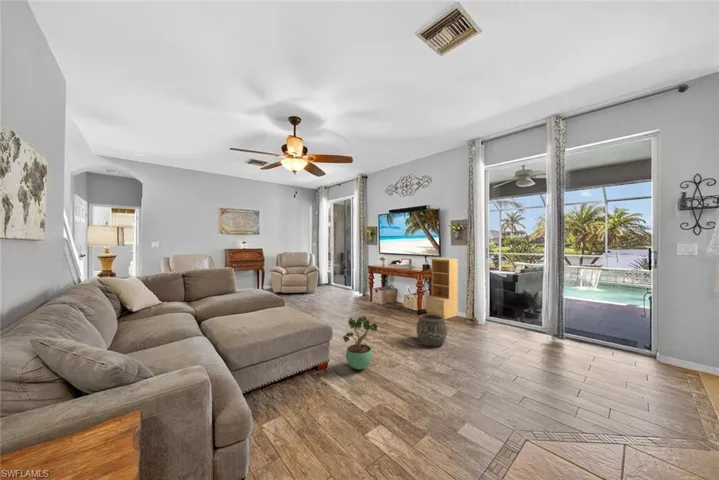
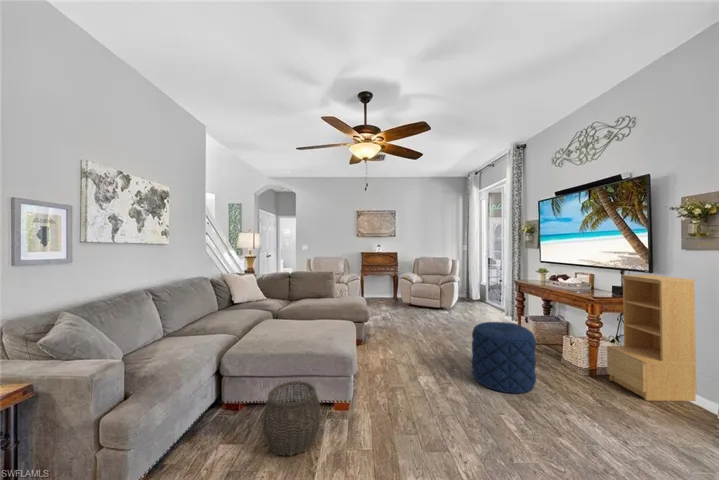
pouf: none [369,291,405,332] -> present [472,322,536,393]
woven basket: present [416,314,447,346] -> present [263,381,321,456]
potted plant: present [343,316,377,369] -> none [365,354,409,435]

